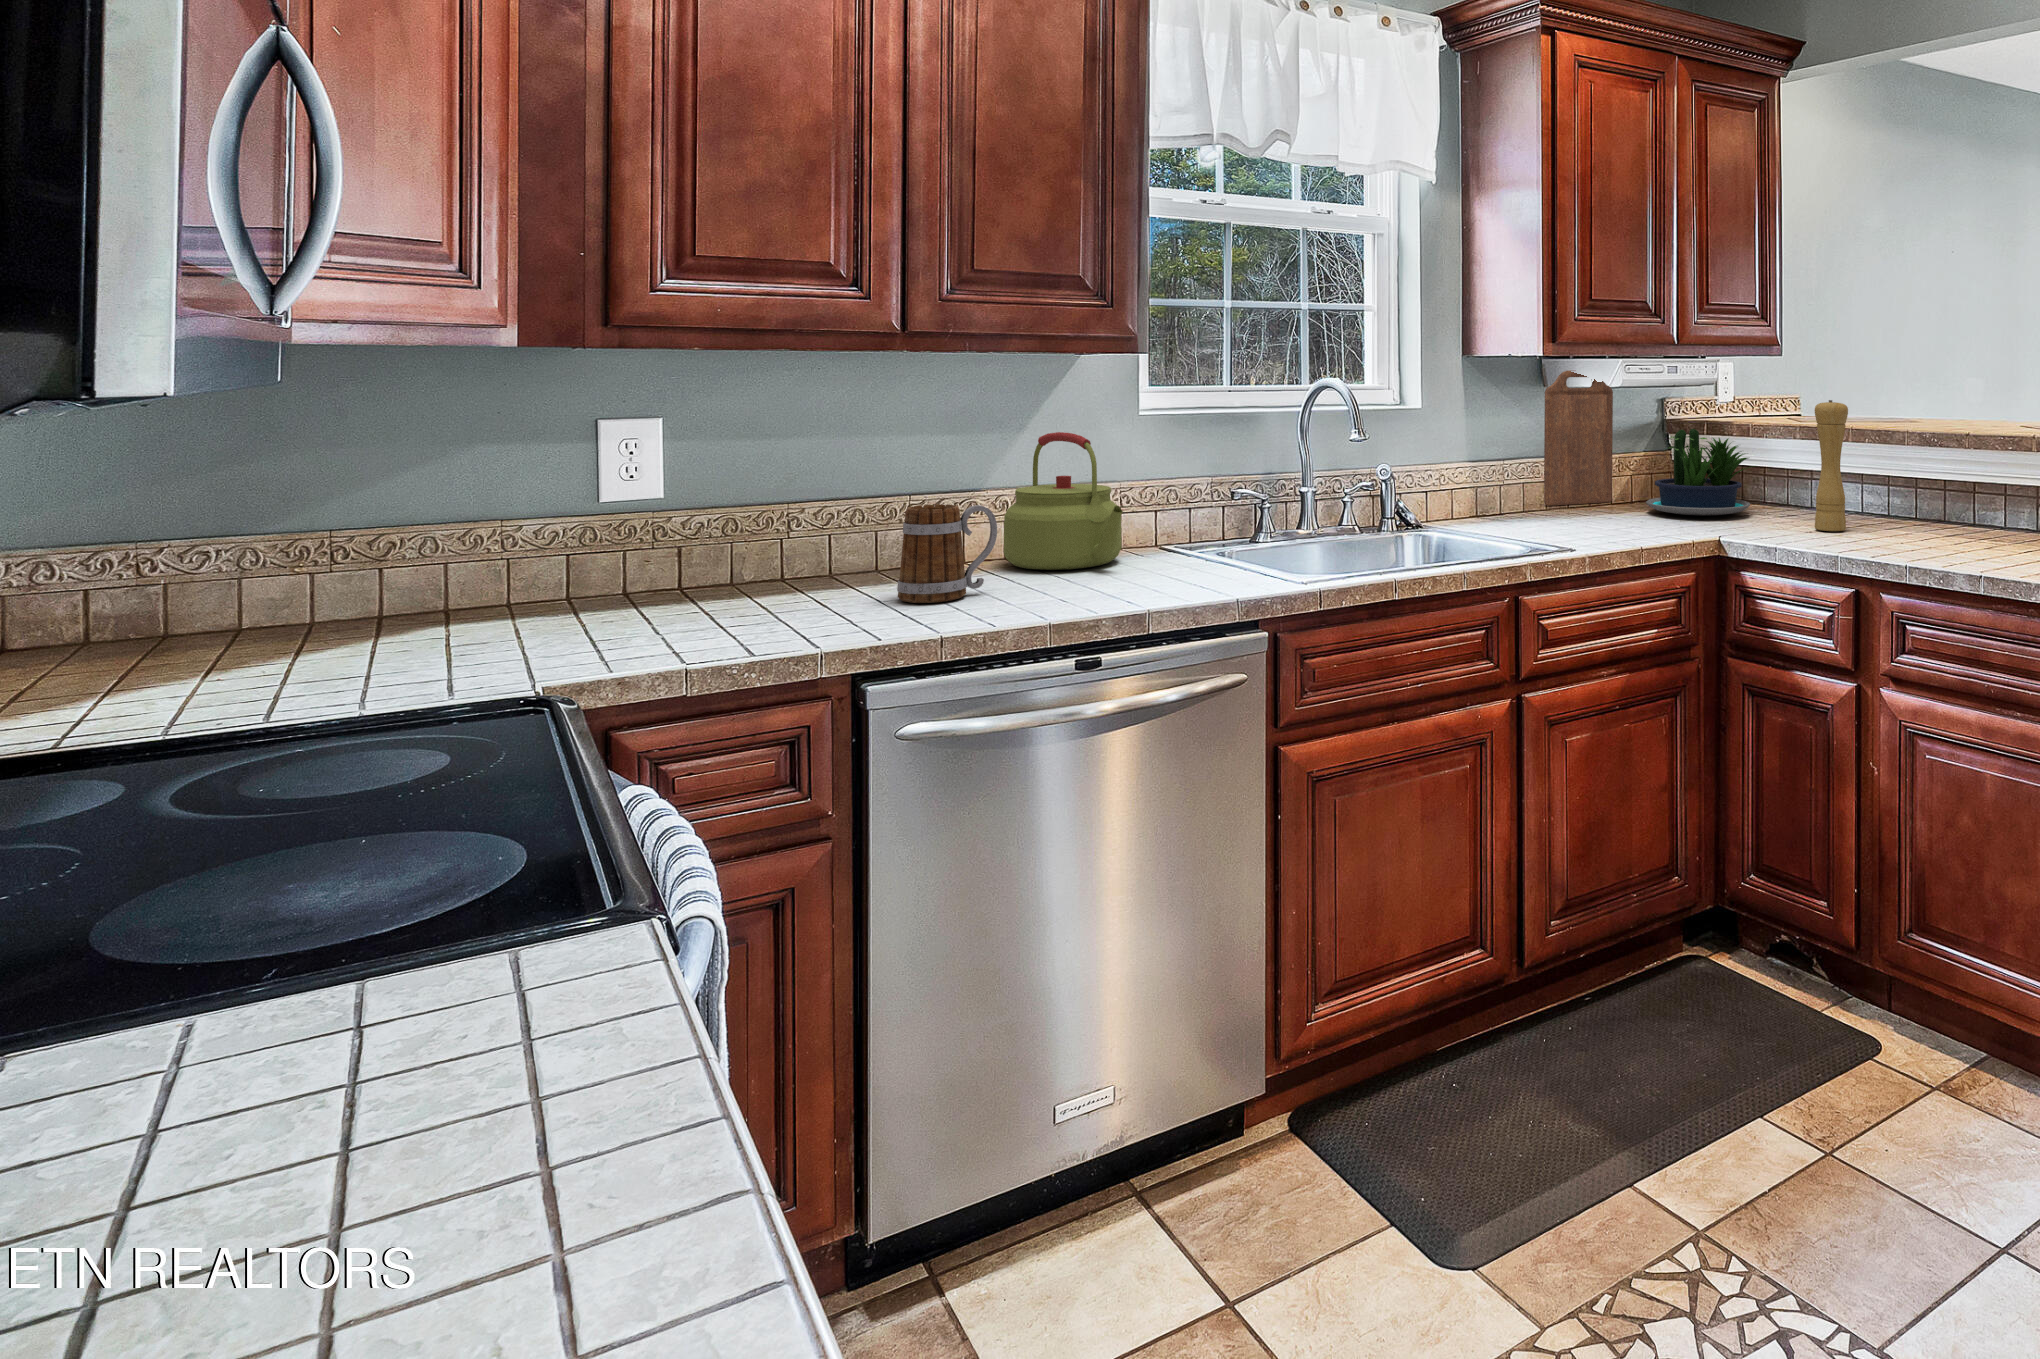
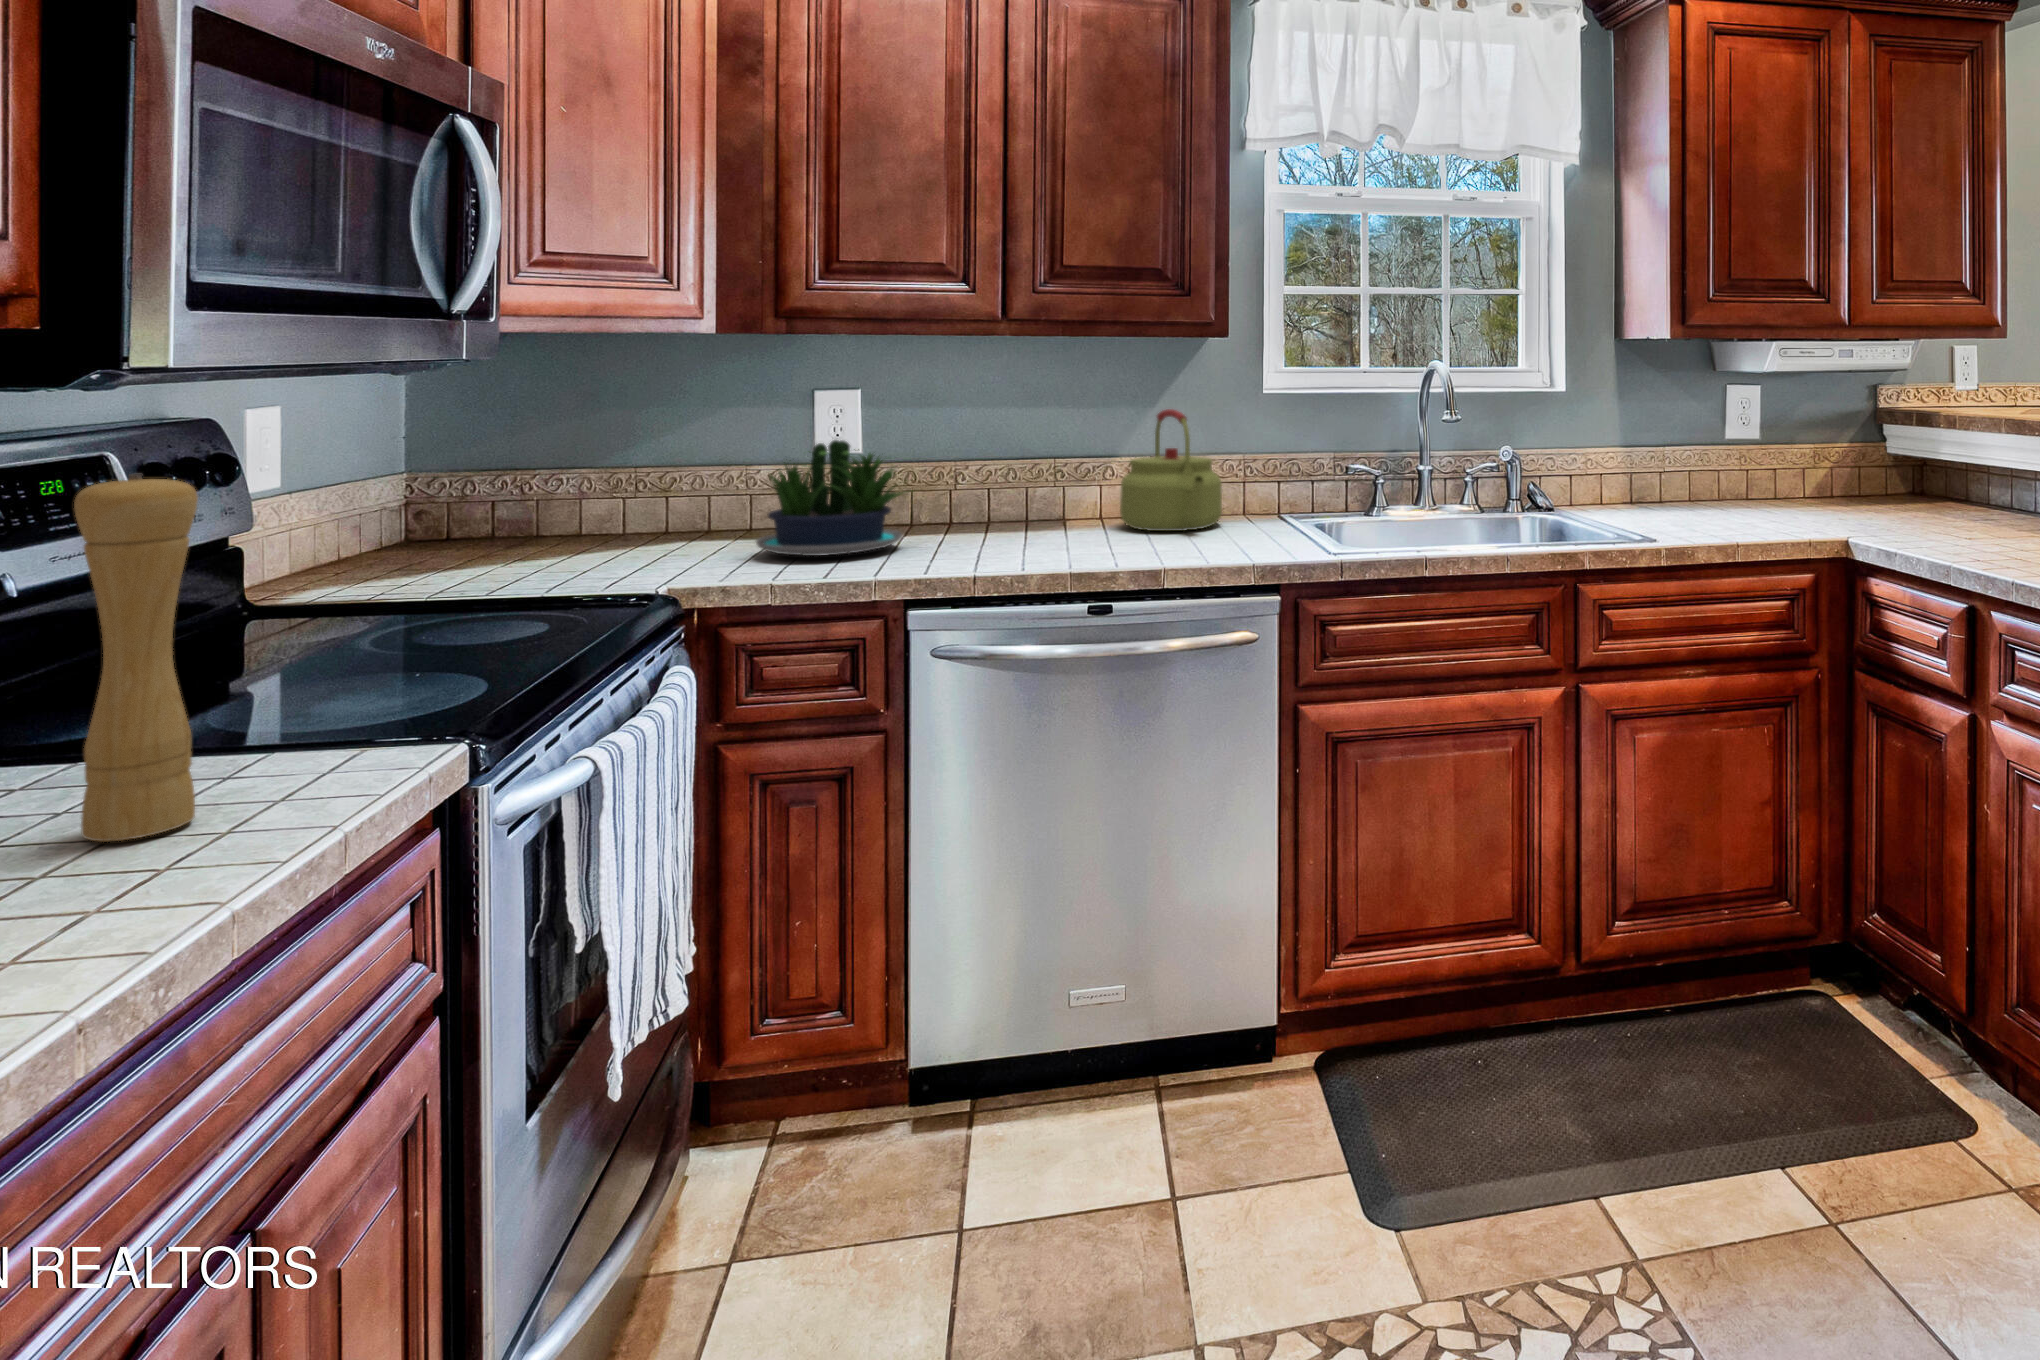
cutting board: present [1544,371,1613,506] -> none [1707,356,1789,499]
pepper mill: present [1815,400,1848,531] -> present [74,474,198,842]
potted plant: present [1646,429,1750,515] -> present [756,440,903,556]
mug: present [897,504,997,603] -> none [998,467,1080,550]

